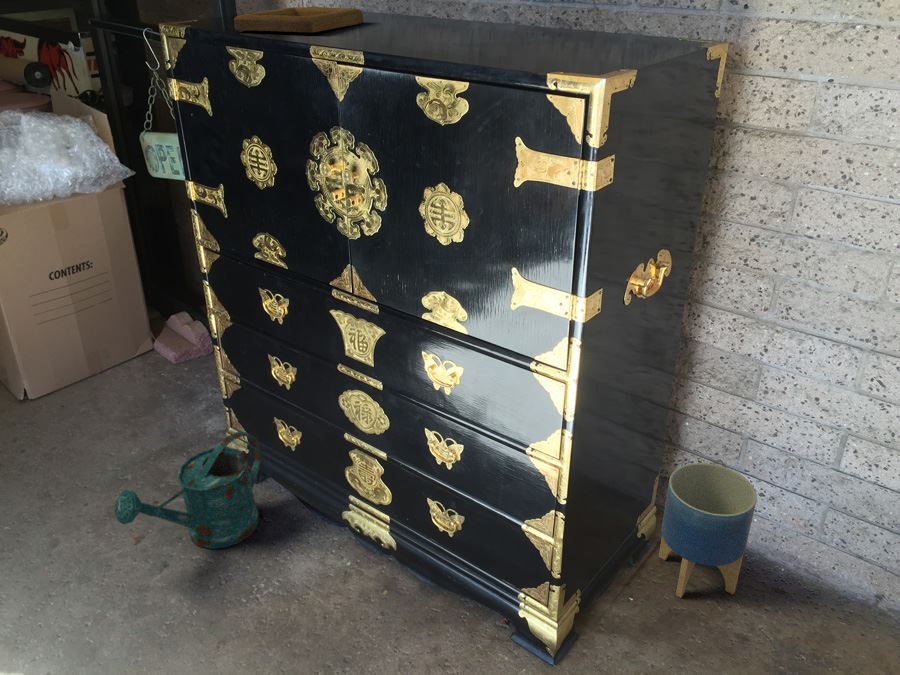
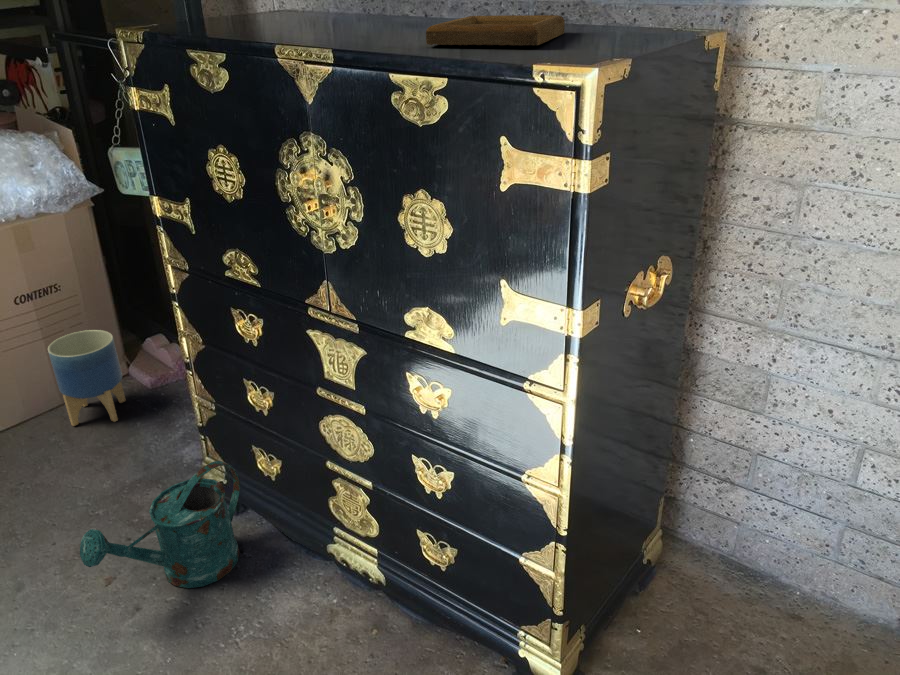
picture frame: present [234,7,363,33] -> present [426,15,565,46]
planter: present [659,463,757,598] -> present [48,330,126,426]

